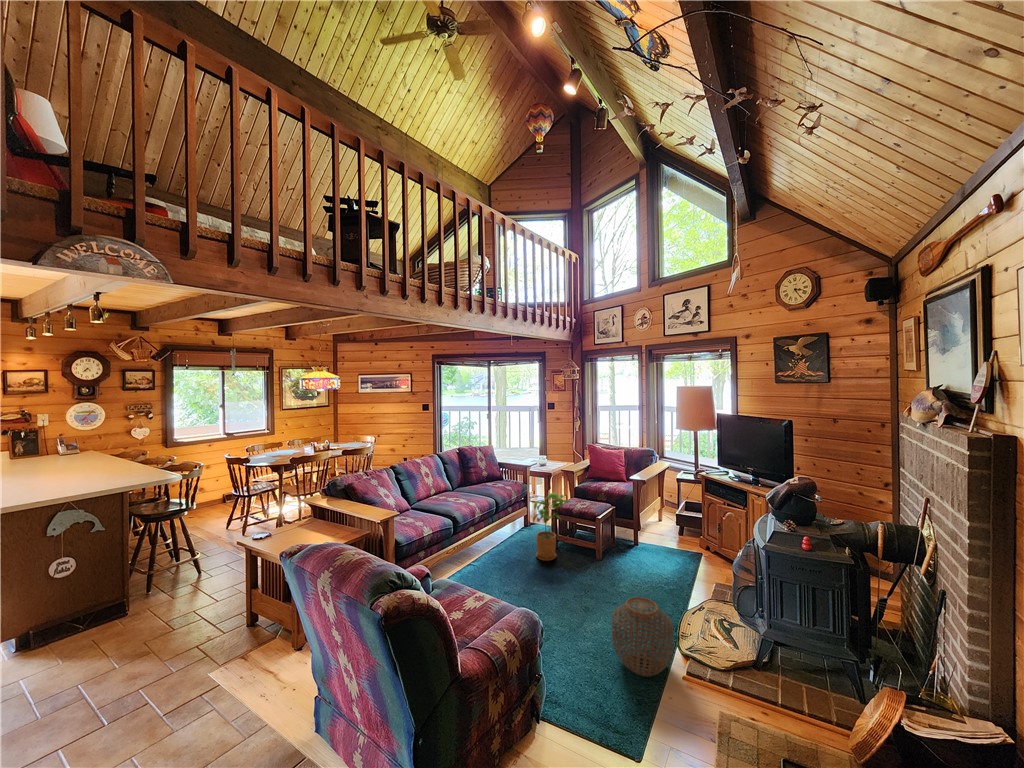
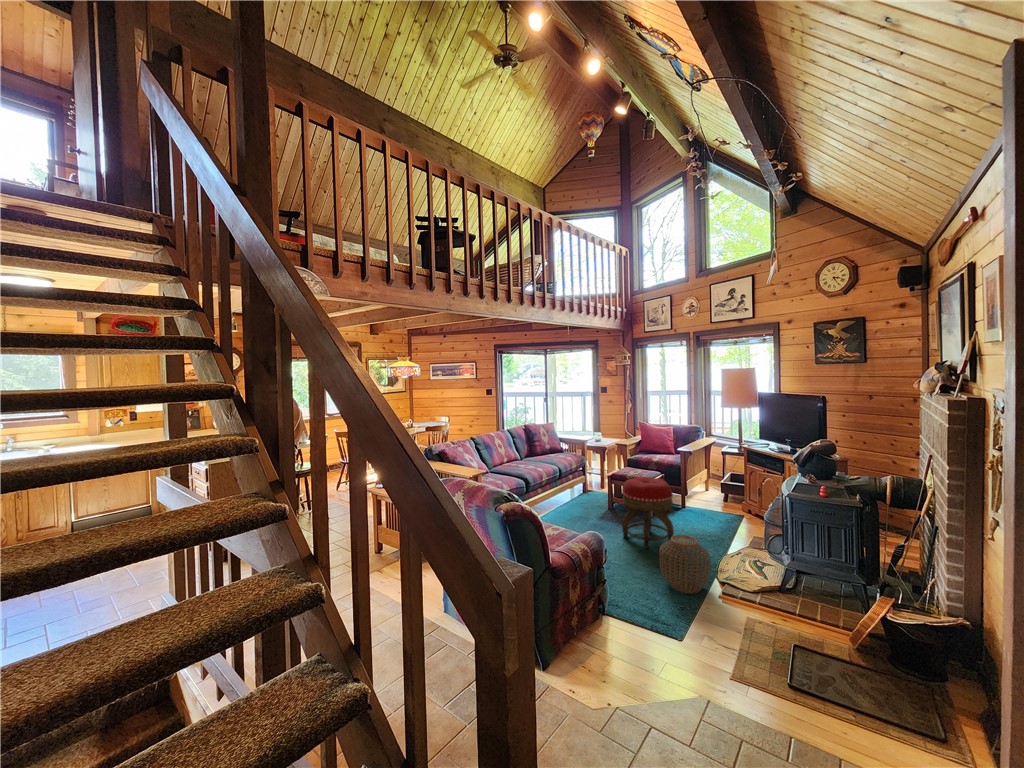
house plant: present [533,493,570,561] -> none [591,461,625,519]
footstool: none [567,513,627,604] -> present [622,477,674,549]

